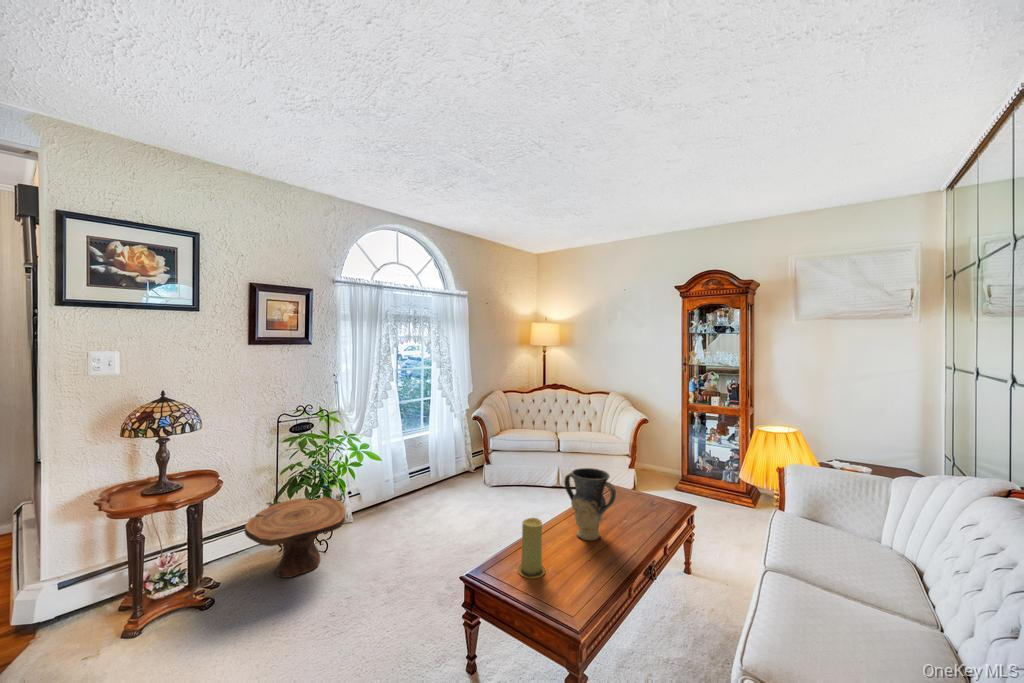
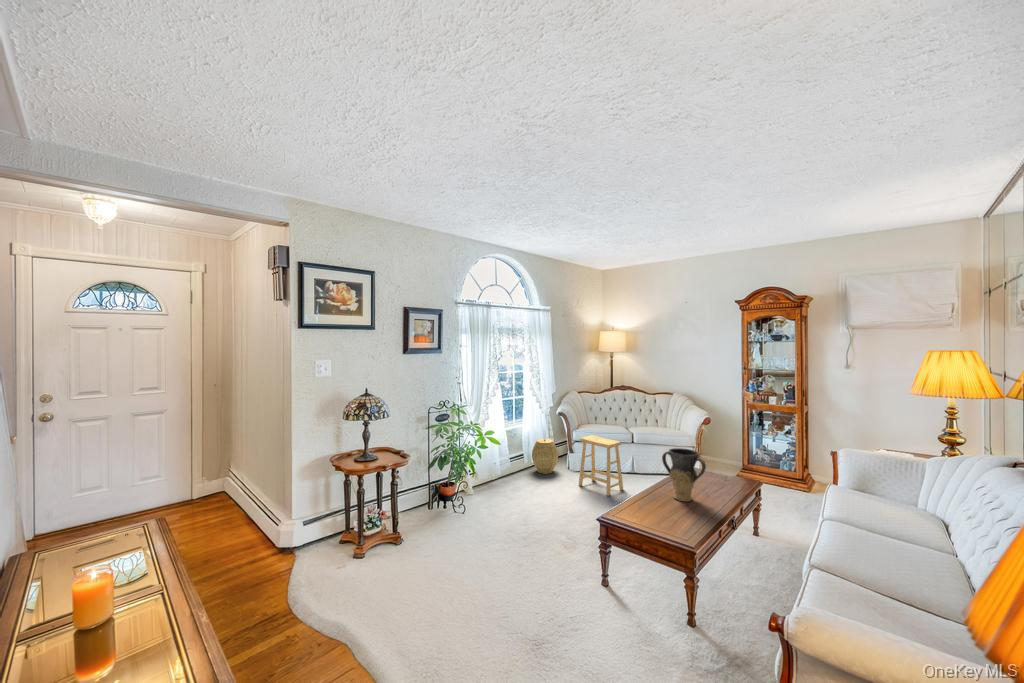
footstool: none [489,445,541,520] -> present [579,435,623,496]
woven basket: none [439,449,471,492] -> present [532,439,558,474]
side table: present [245,496,345,578] -> none [412,471,483,529]
candle: present [517,518,545,578] -> none [638,480,659,522]

